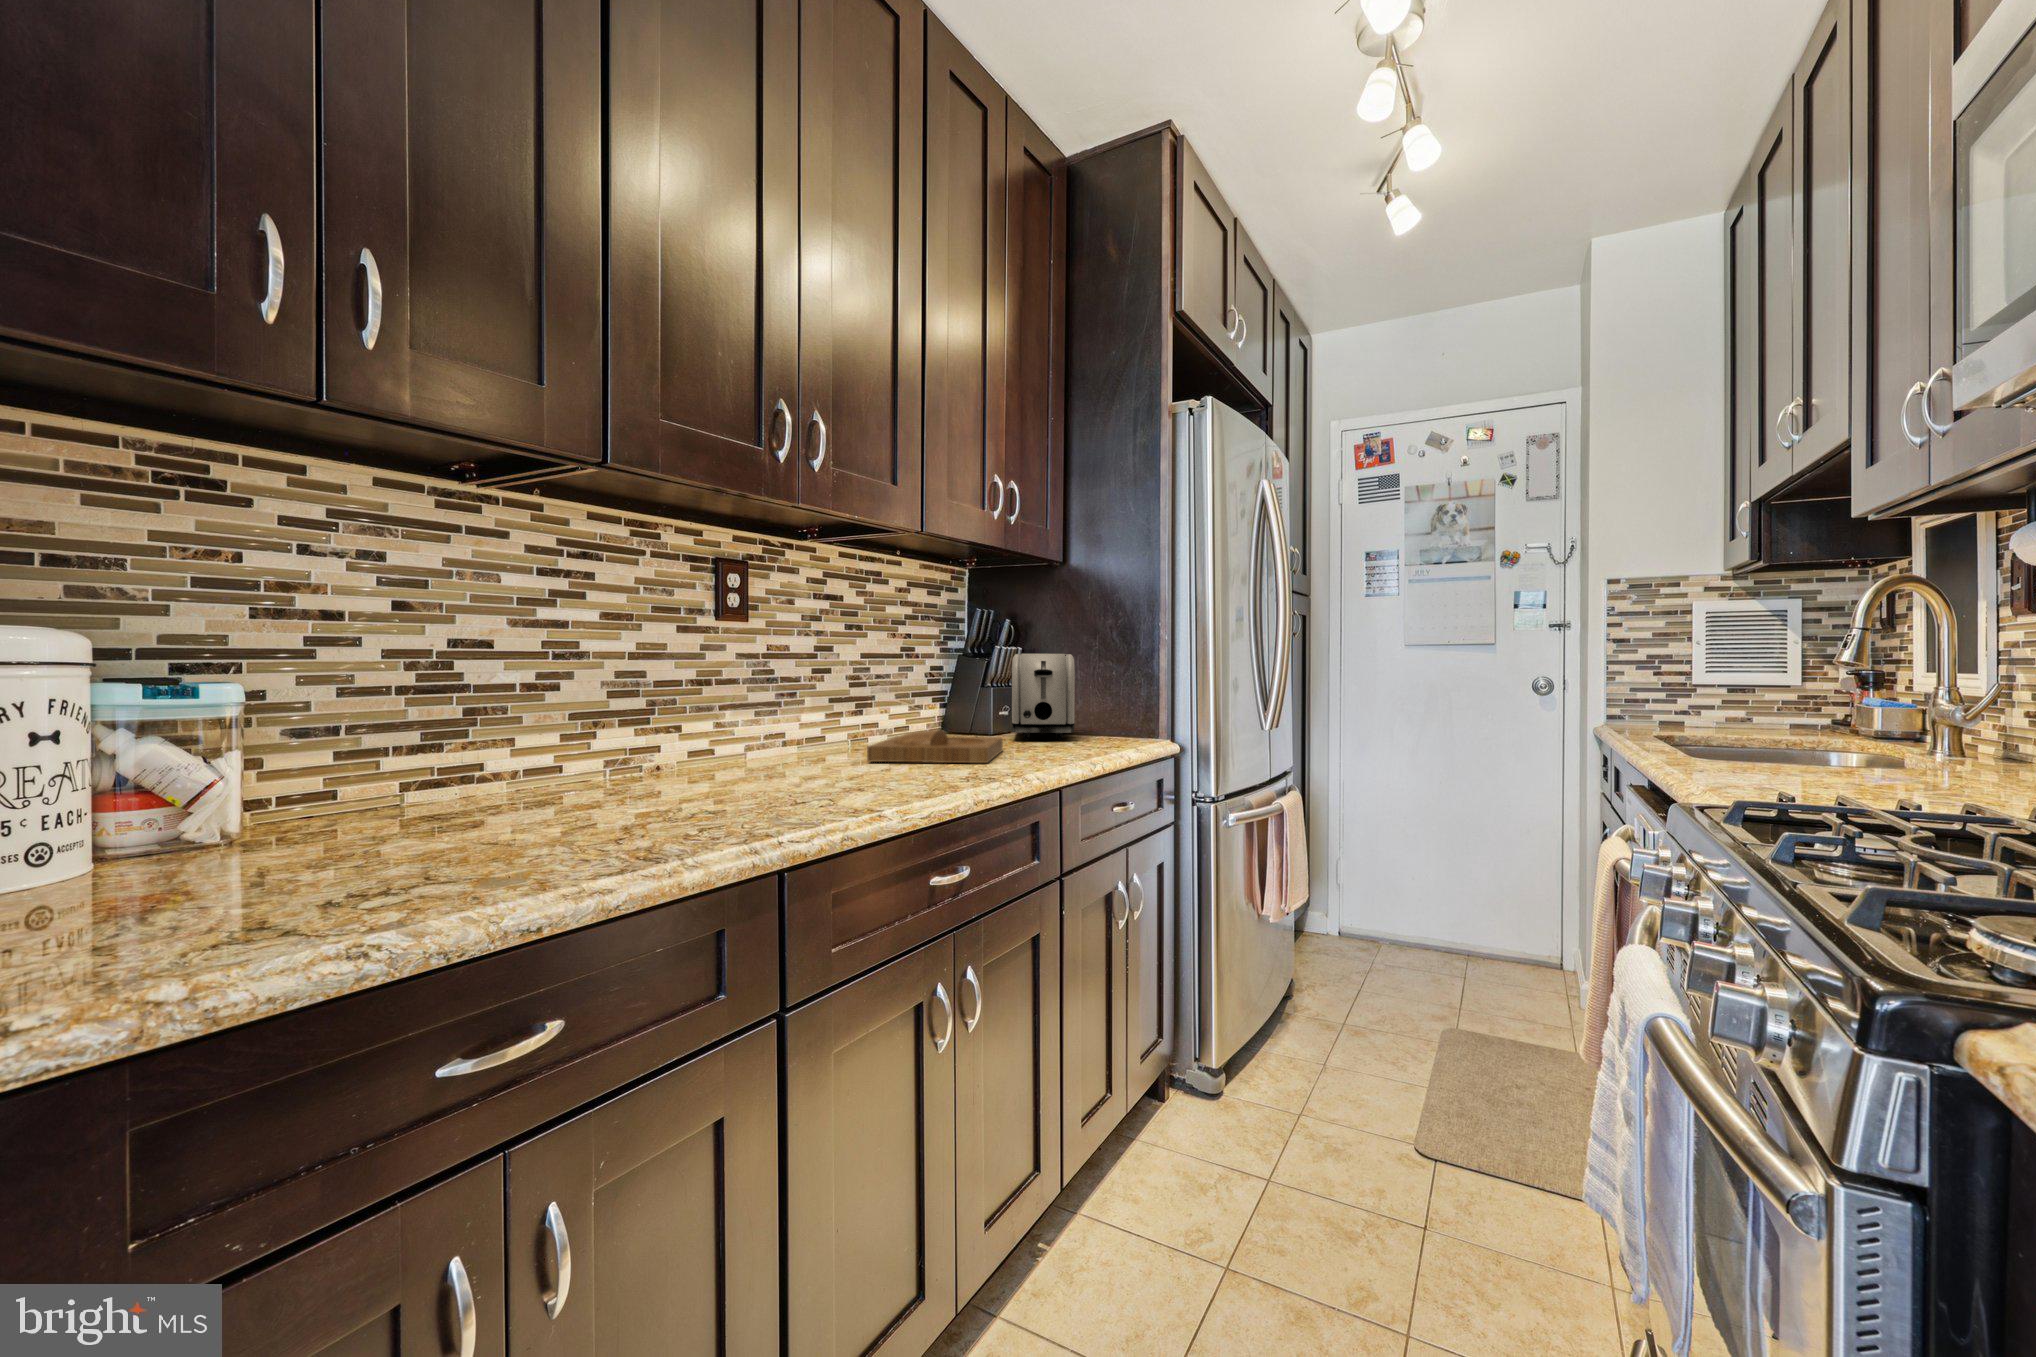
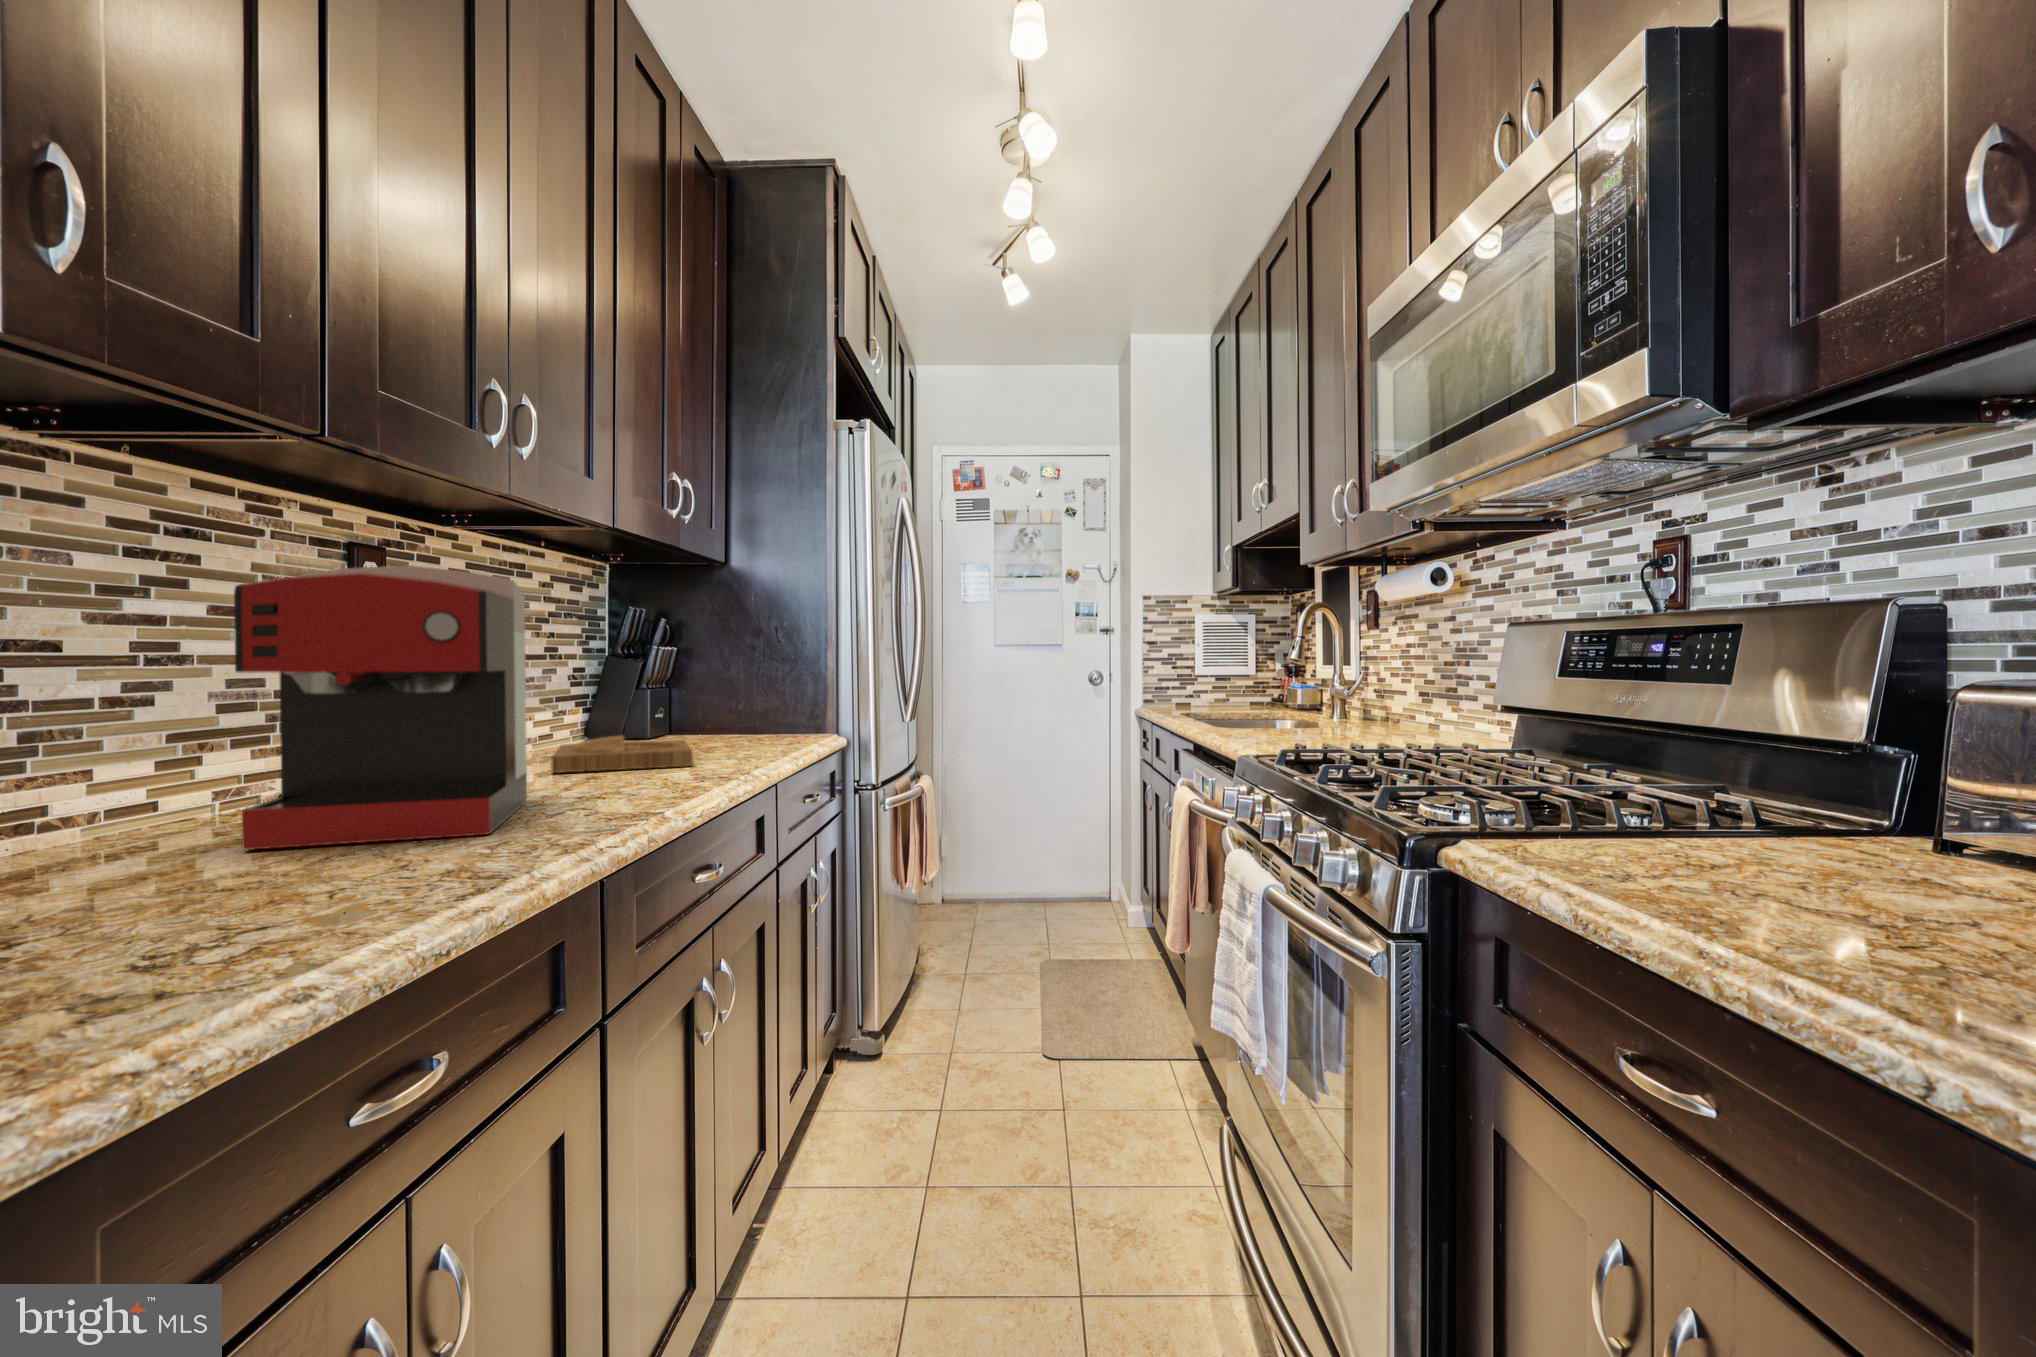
coffee maker: none [557,572,806,815] -> present [234,565,527,850]
toaster: present [1012,654,1075,740] -> none [665,654,744,742]

